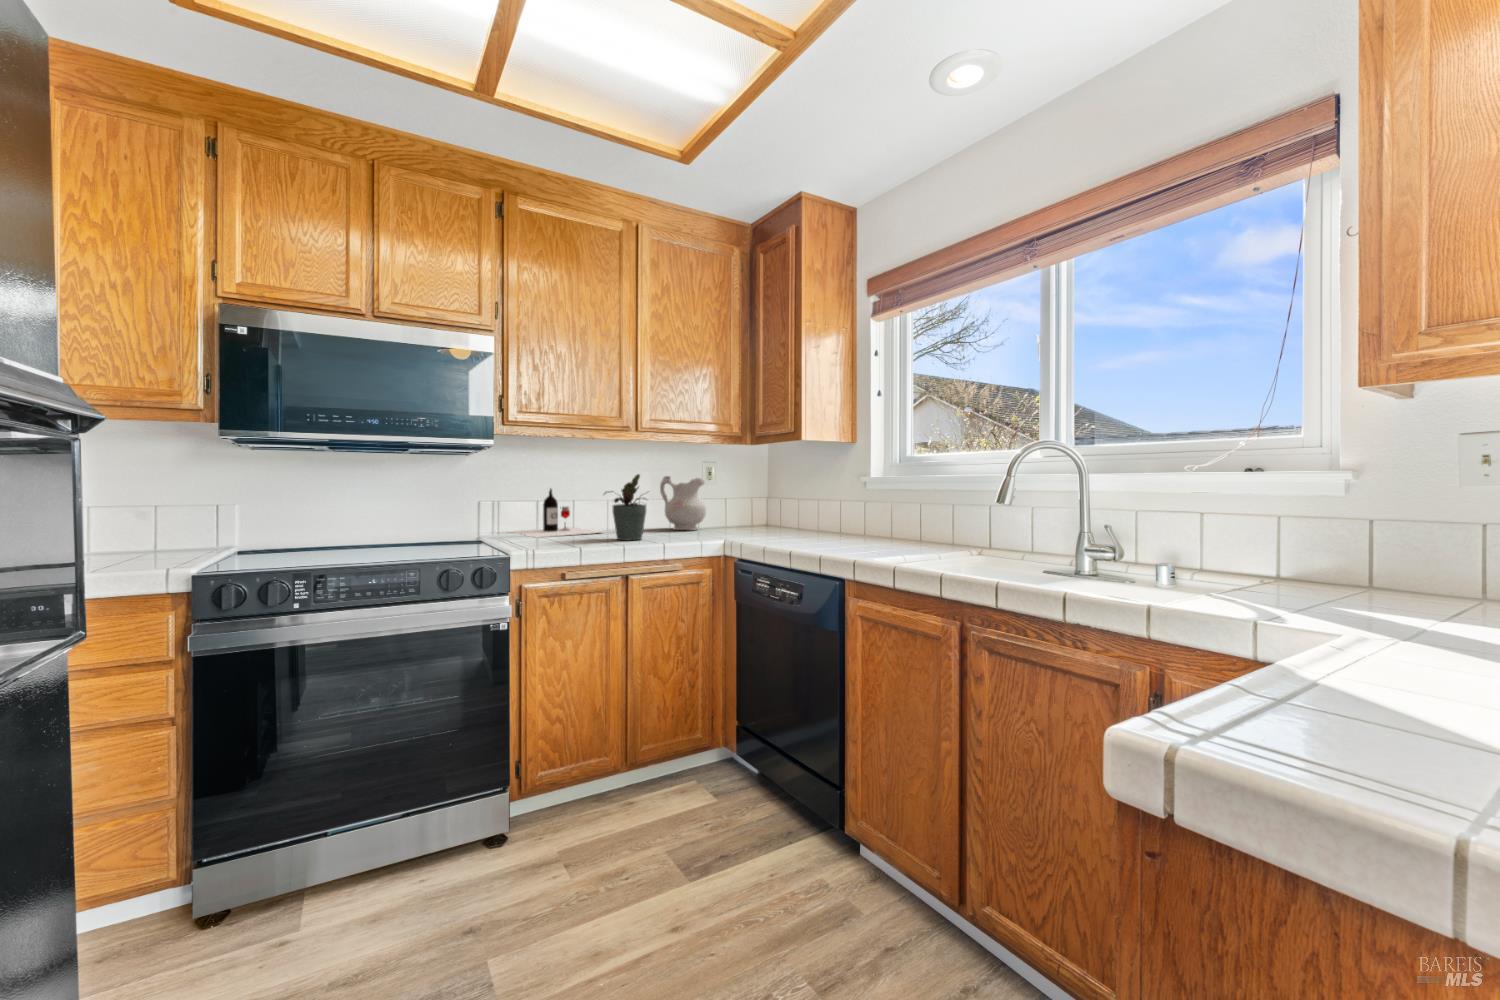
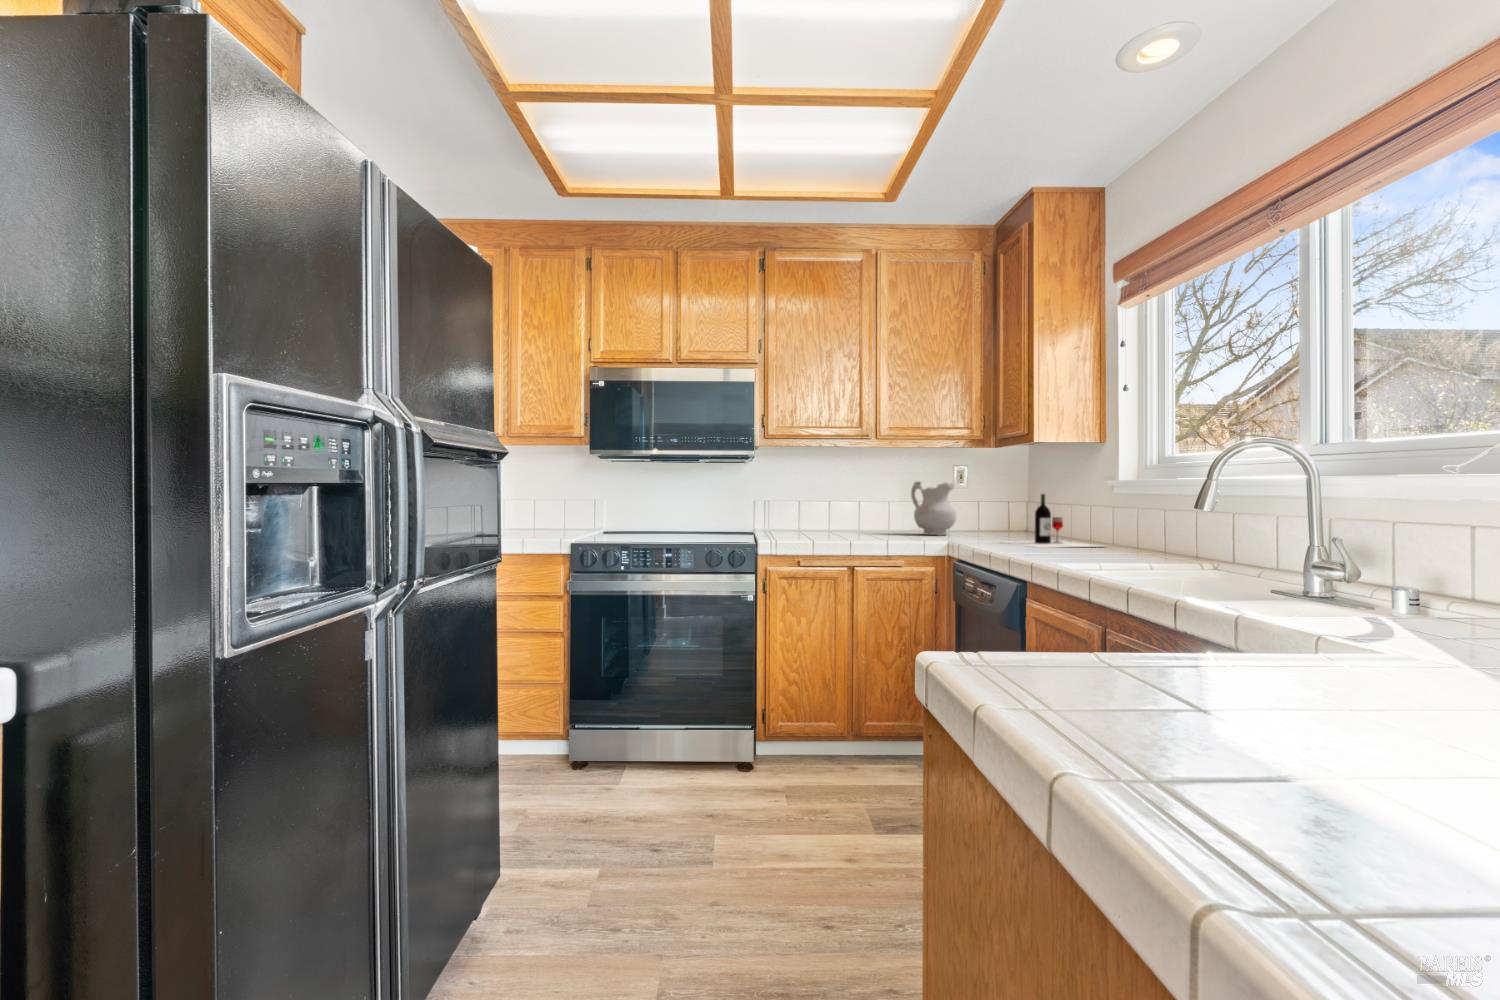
potted plant: present [605,474,646,540] -> none [841,478,887,538]
wine bottle: present [511,489,601,537] -> present [1004,494,1100,548]

